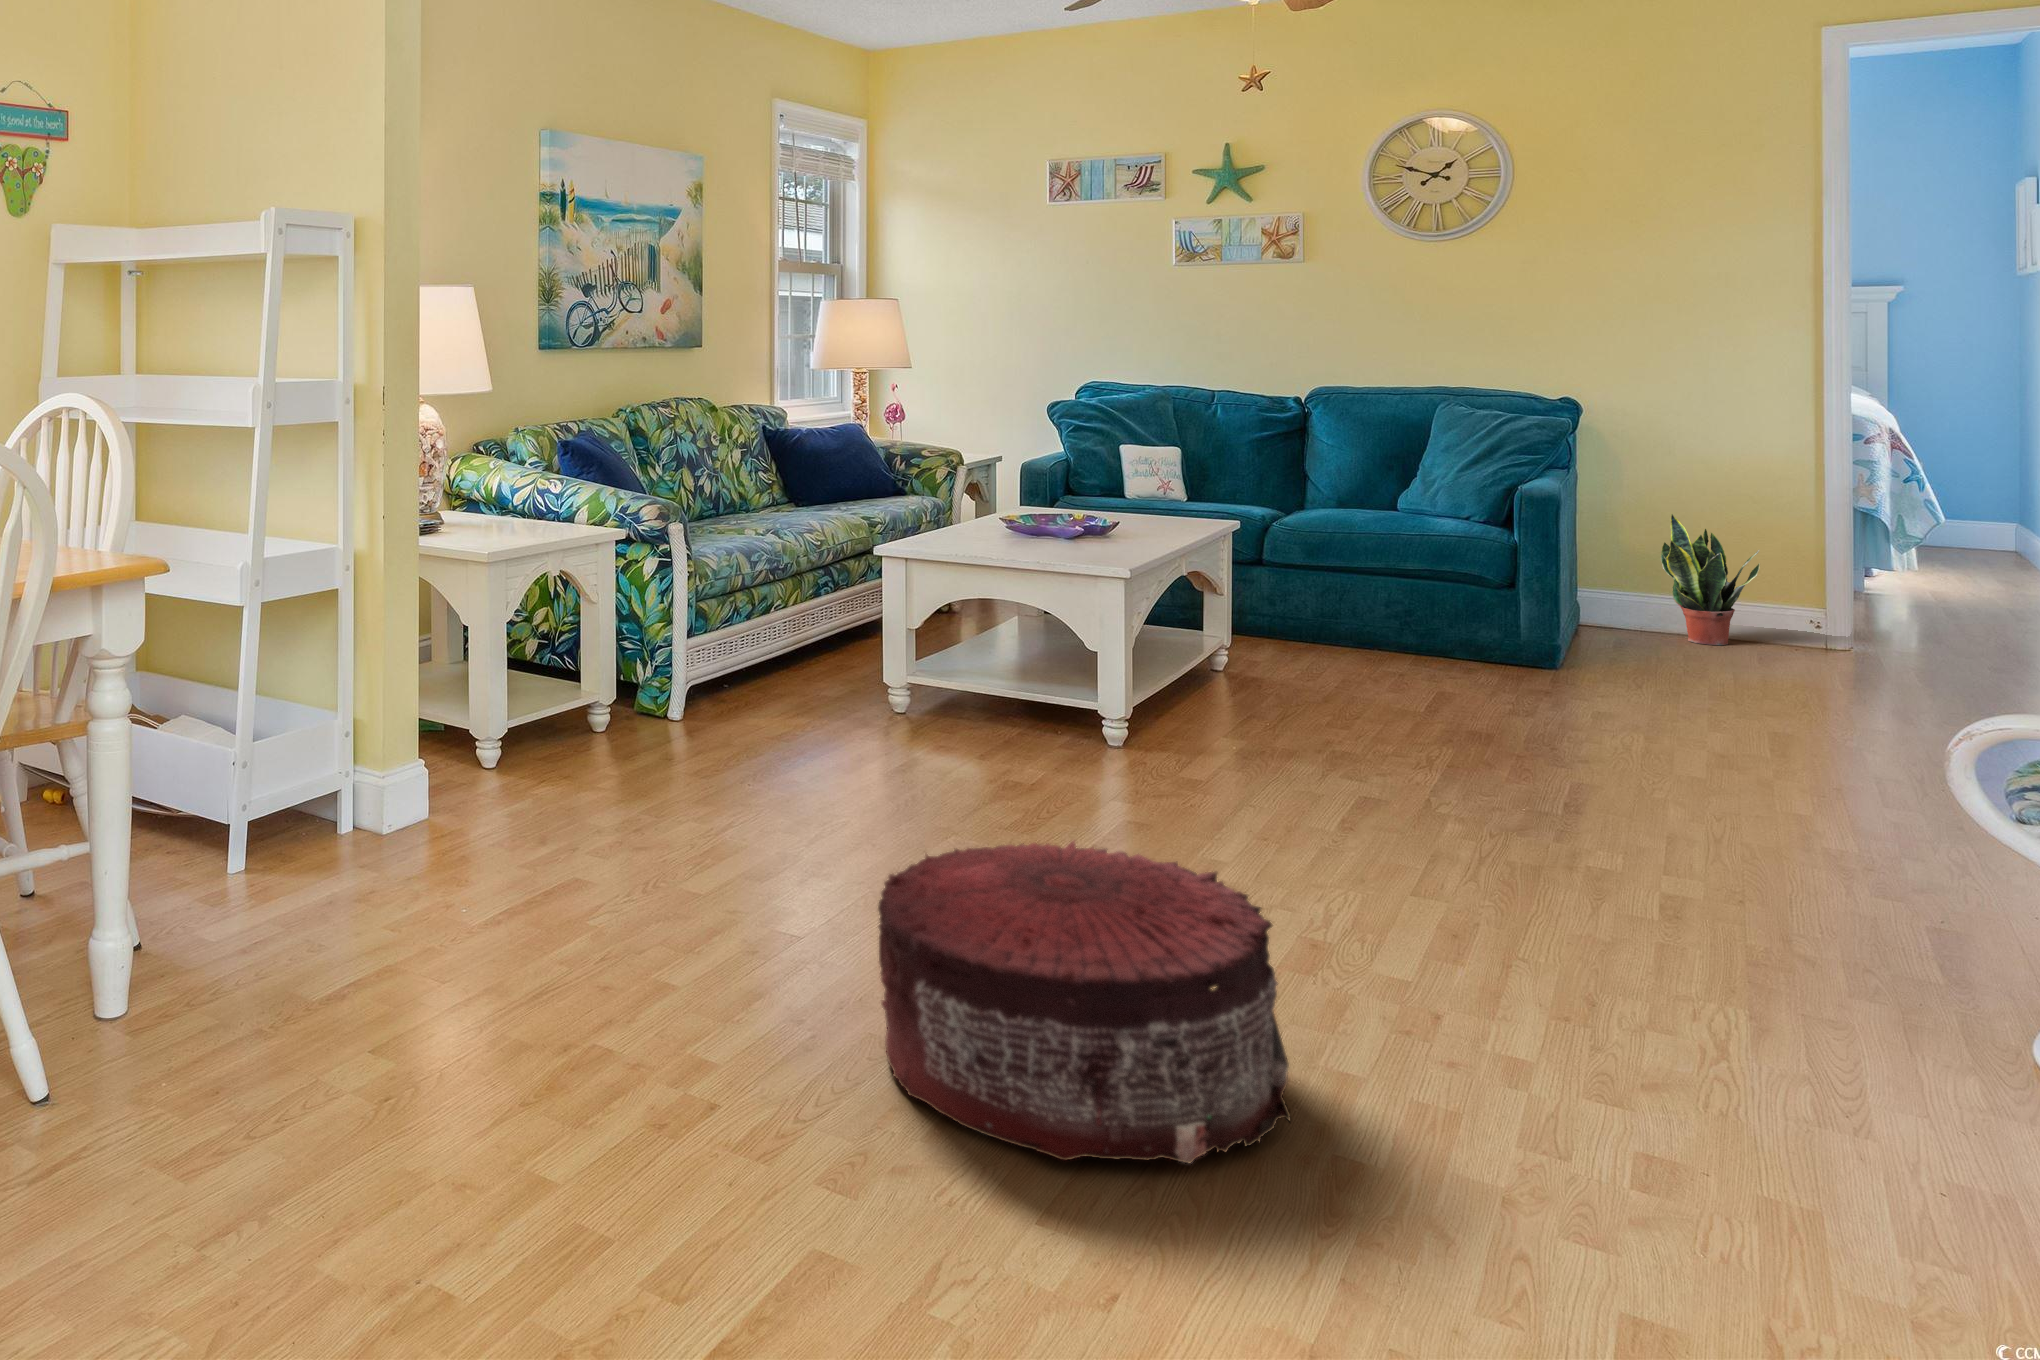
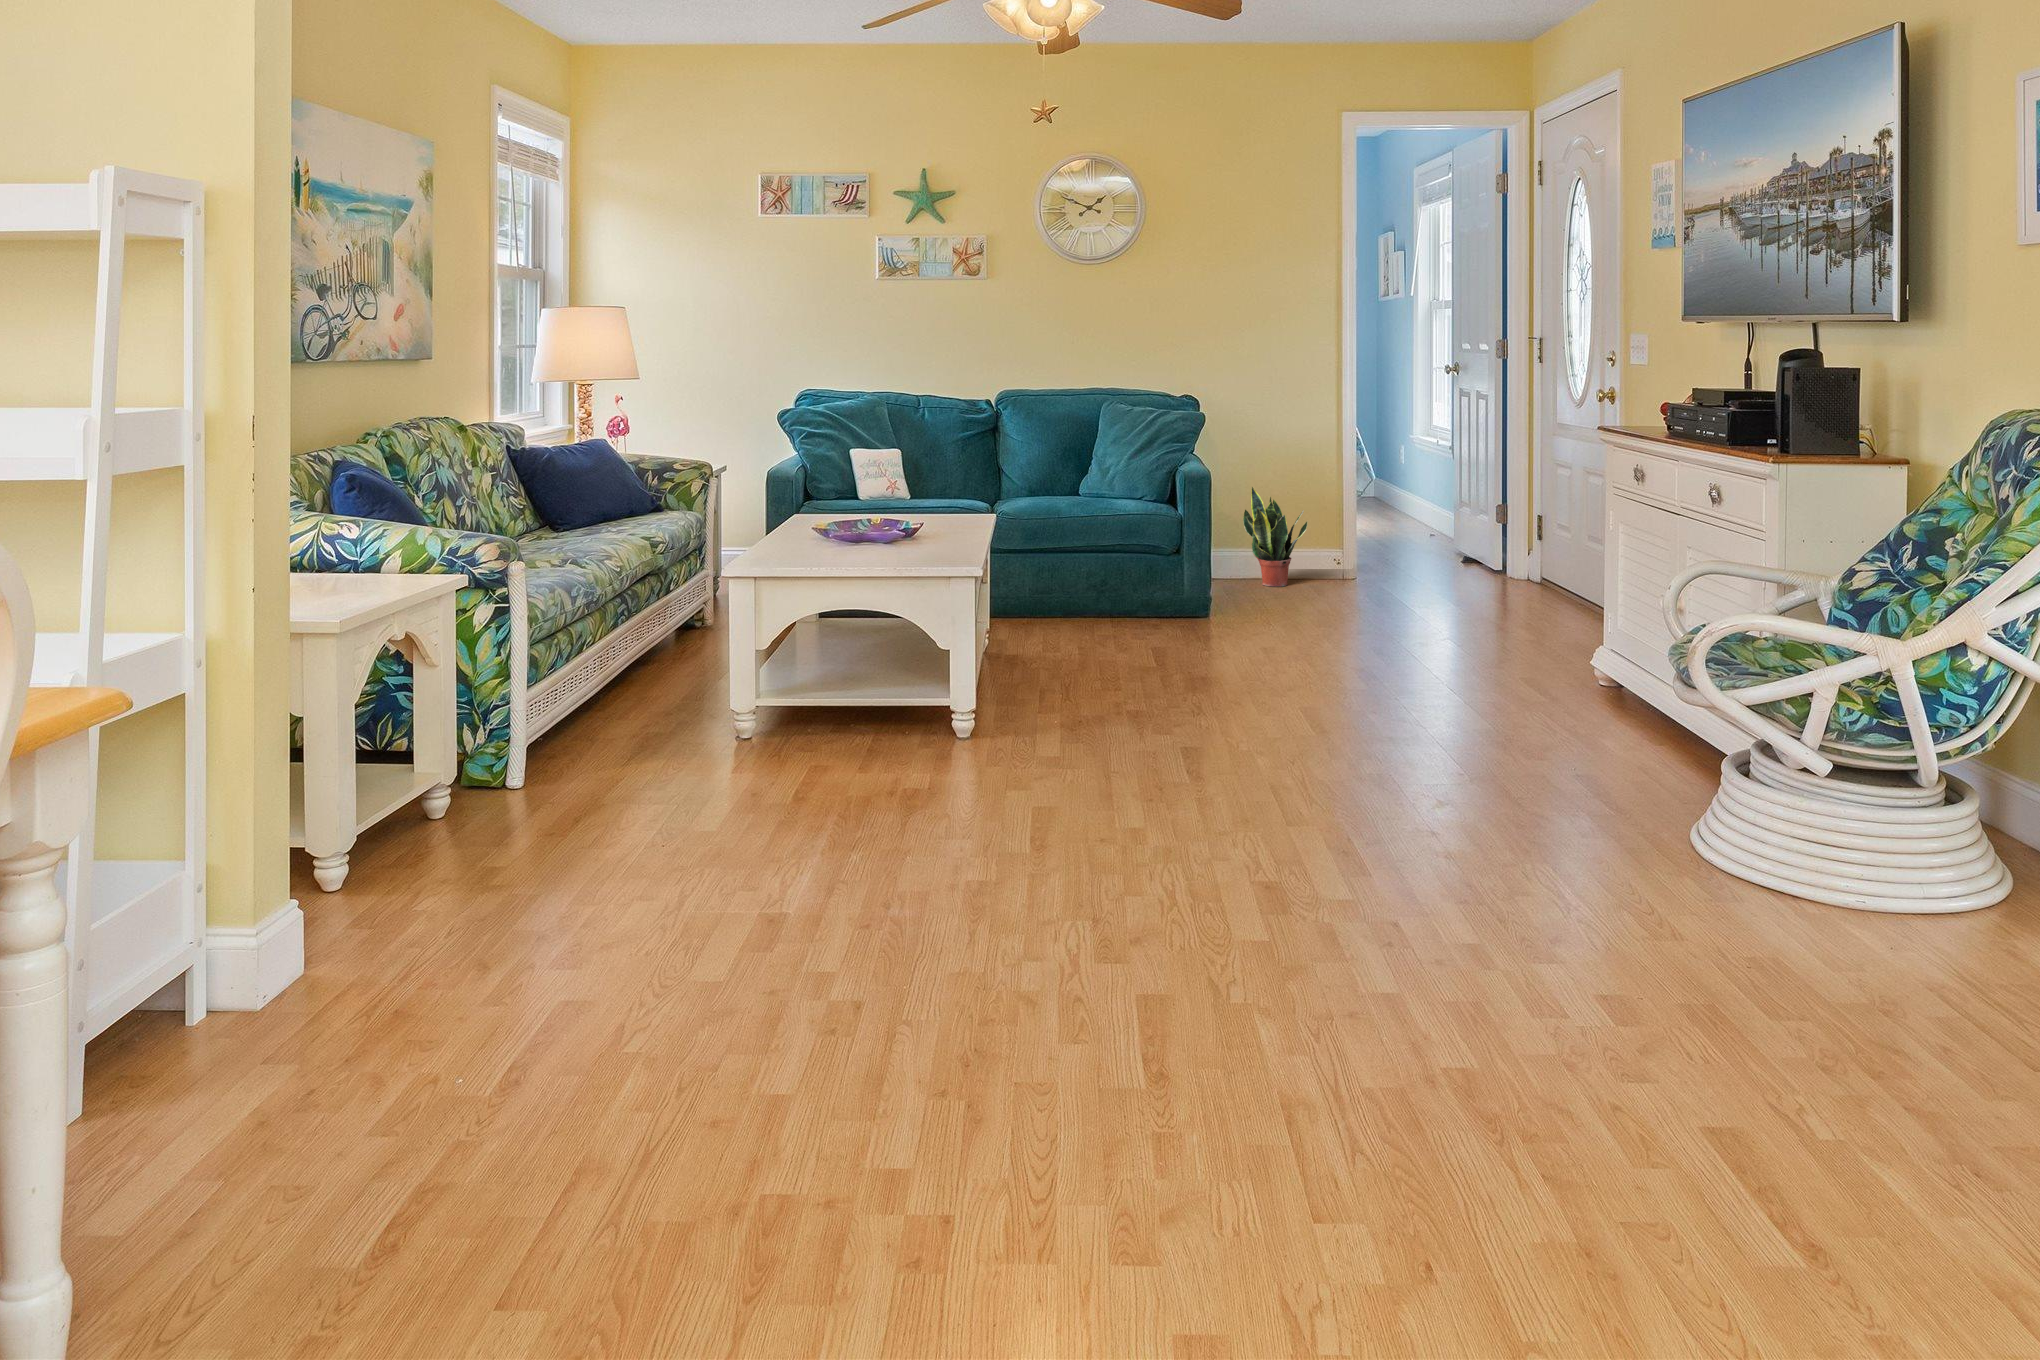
pouf: present [878,841,1290,1163] -> none [1022,843,1411,1168]

